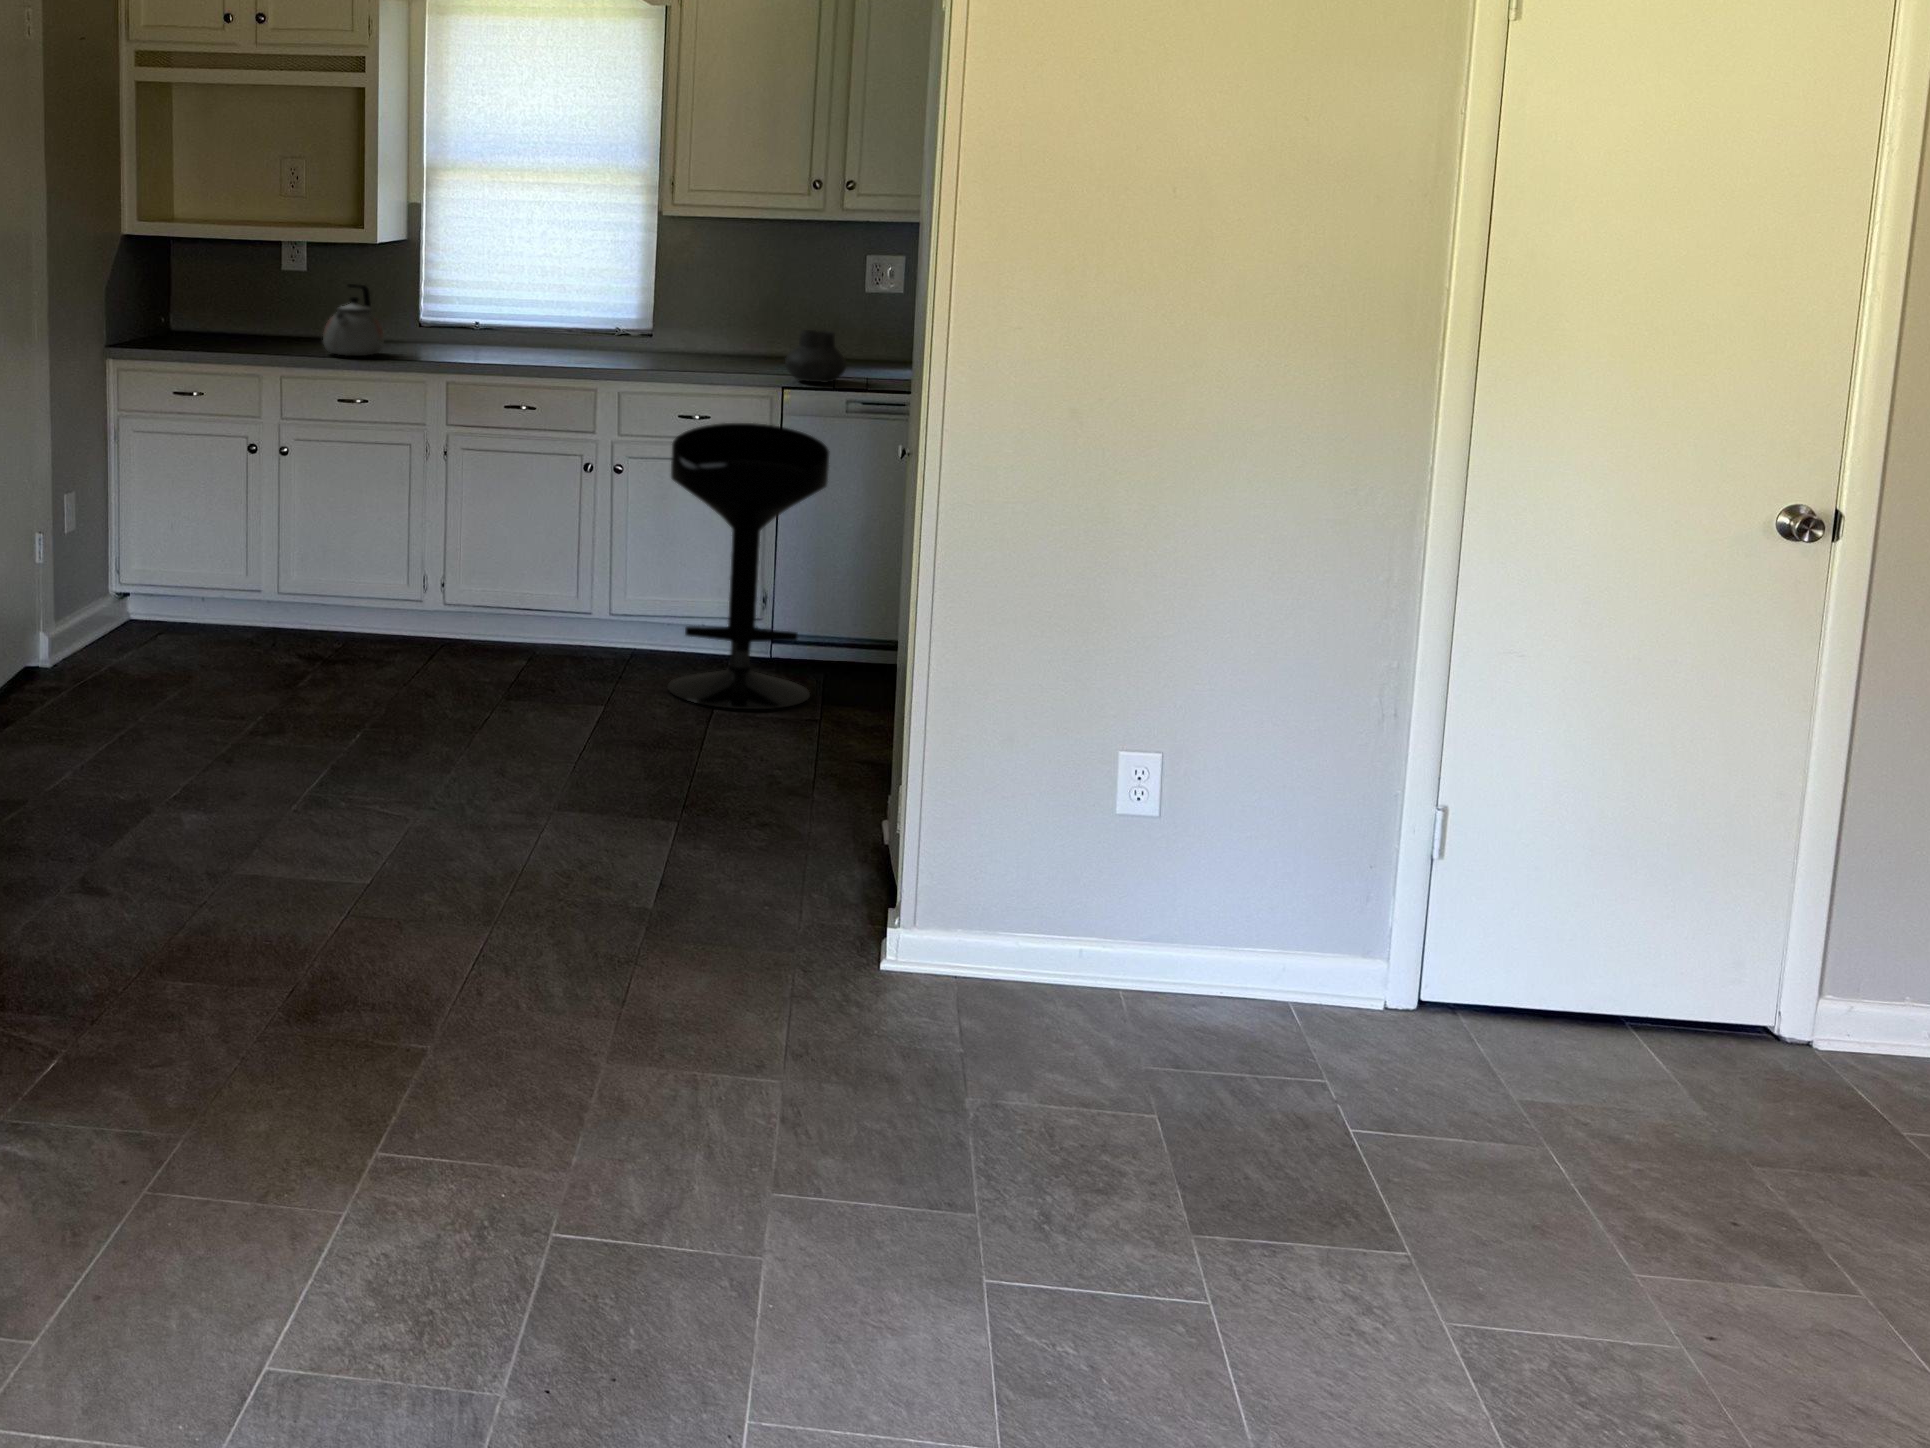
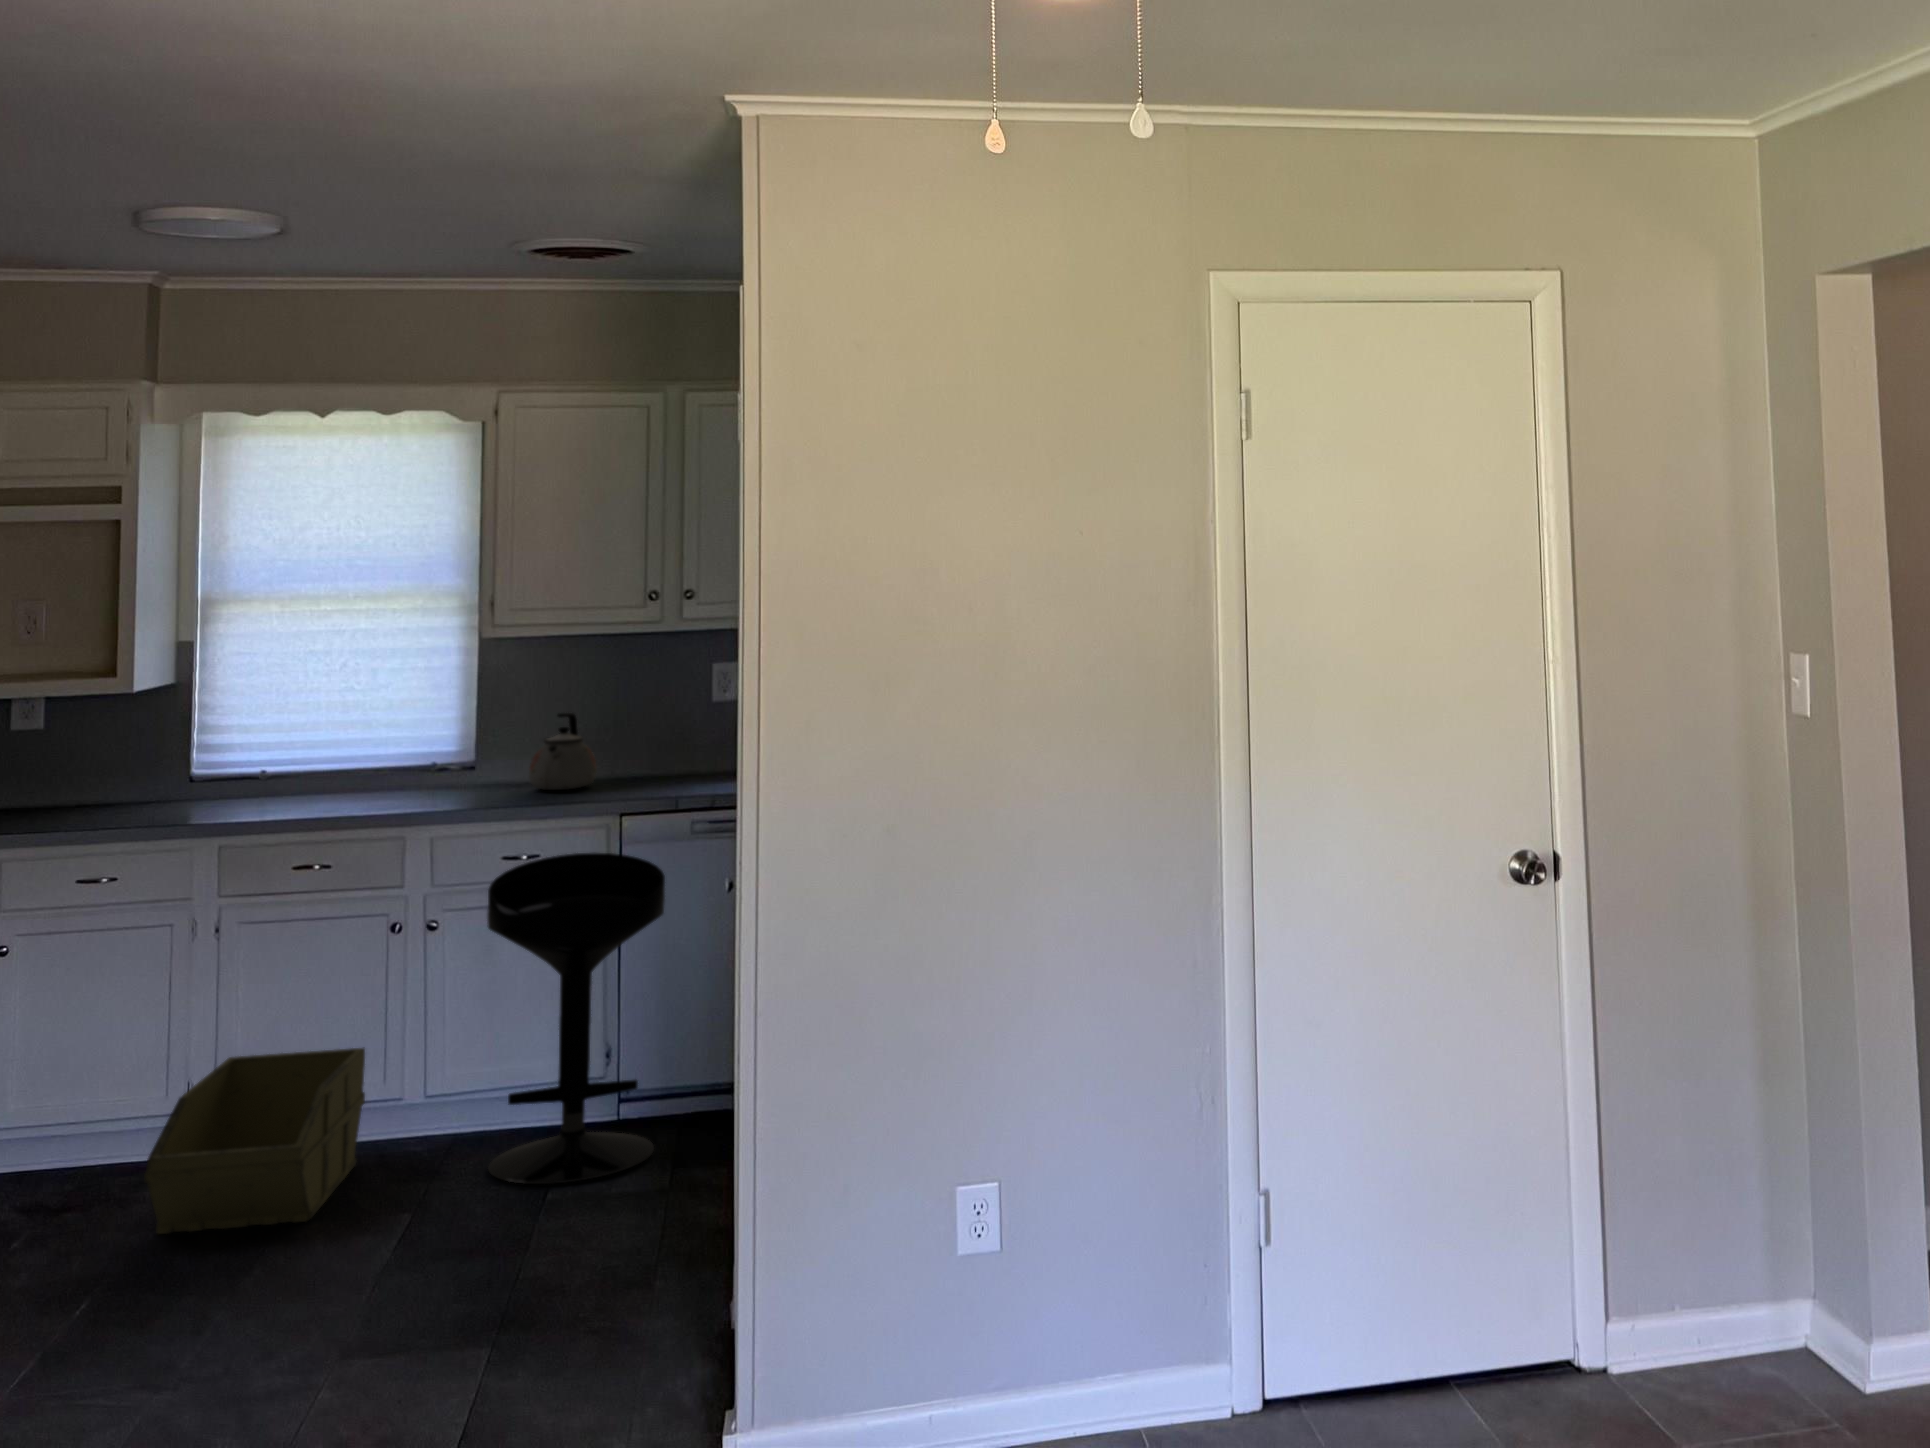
kettle: present [323,284,384,356] -> present [529,713,597,790]
vase: present [785,330,846,382] -> none [616,745,683,800]
storage bin: none [401,563,565,702] -> present [144,1048,365,1234]

